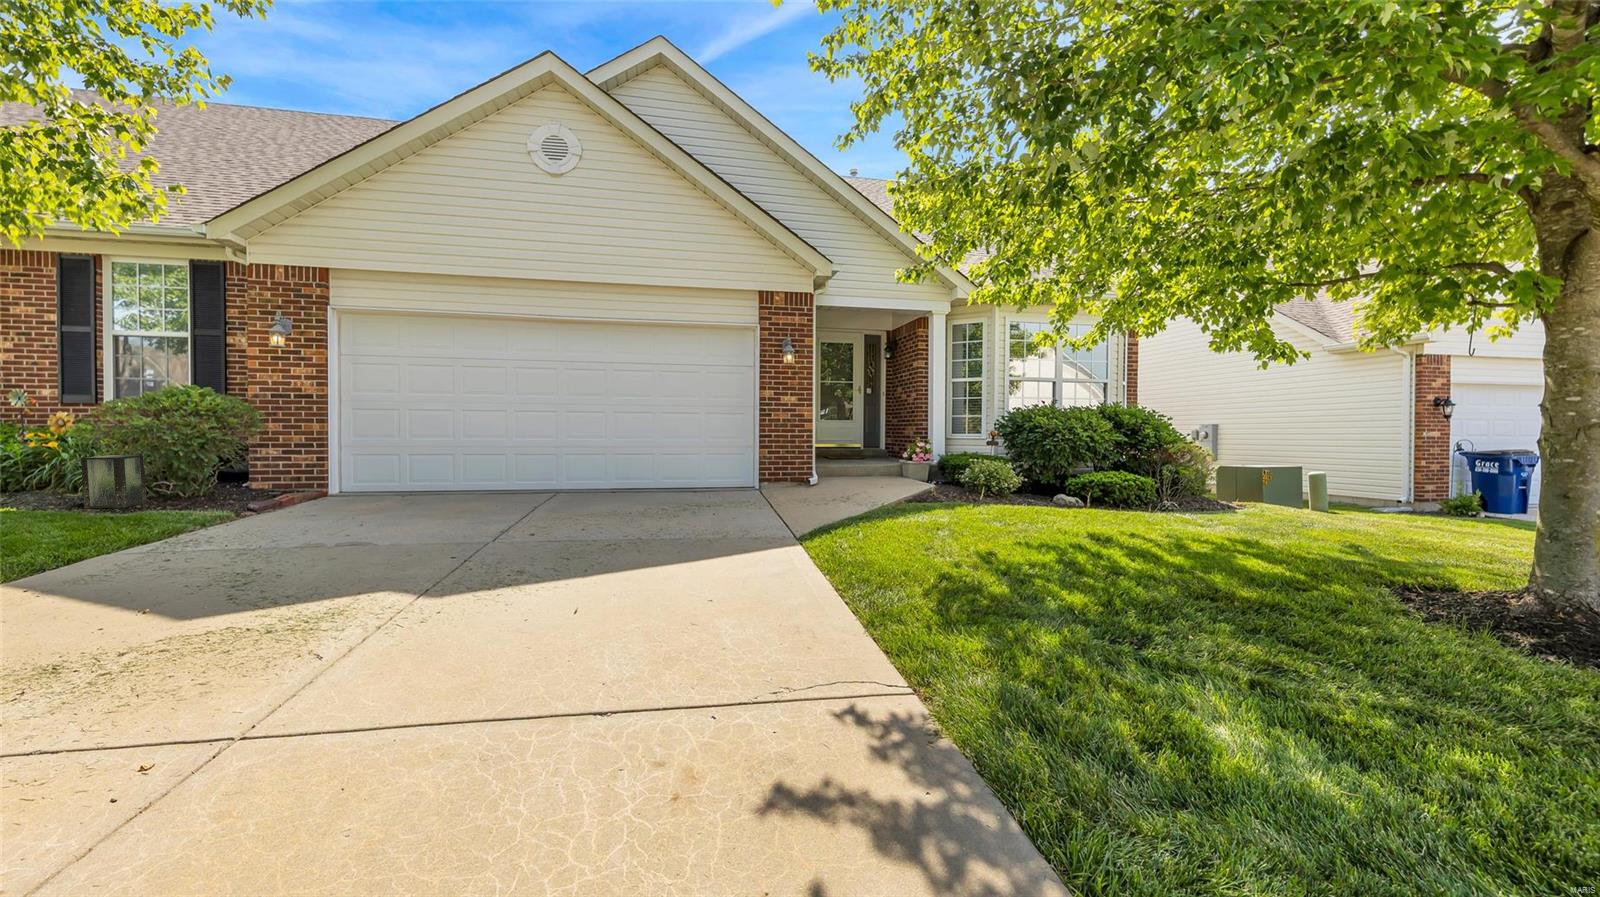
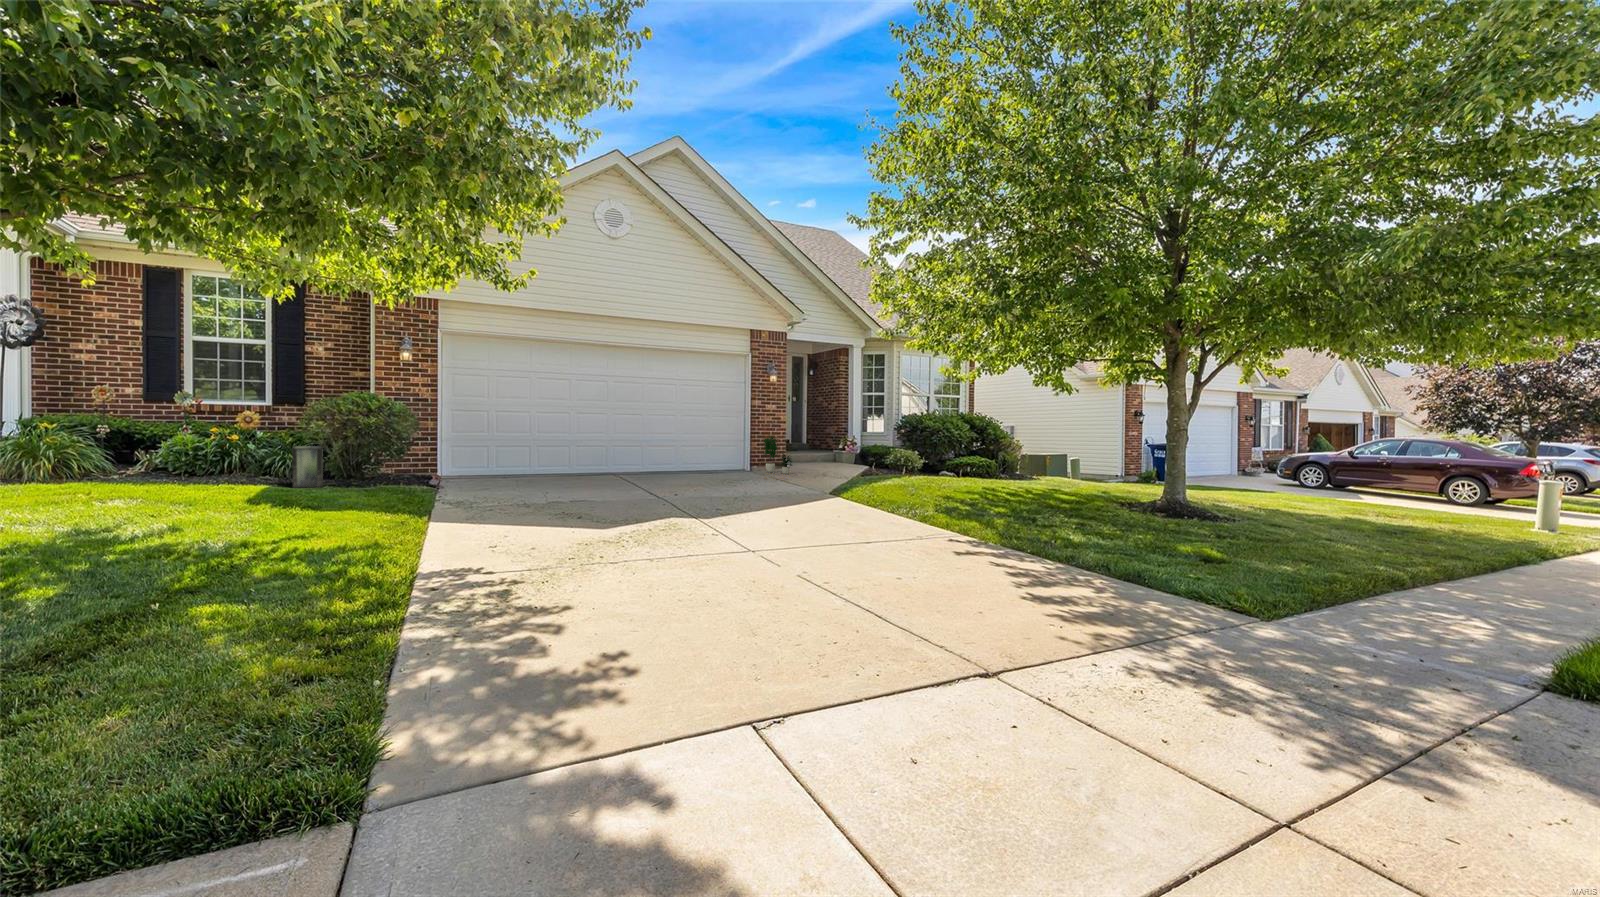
potted plant: none [771,438,812,495] -> present [764,437,792,474]

